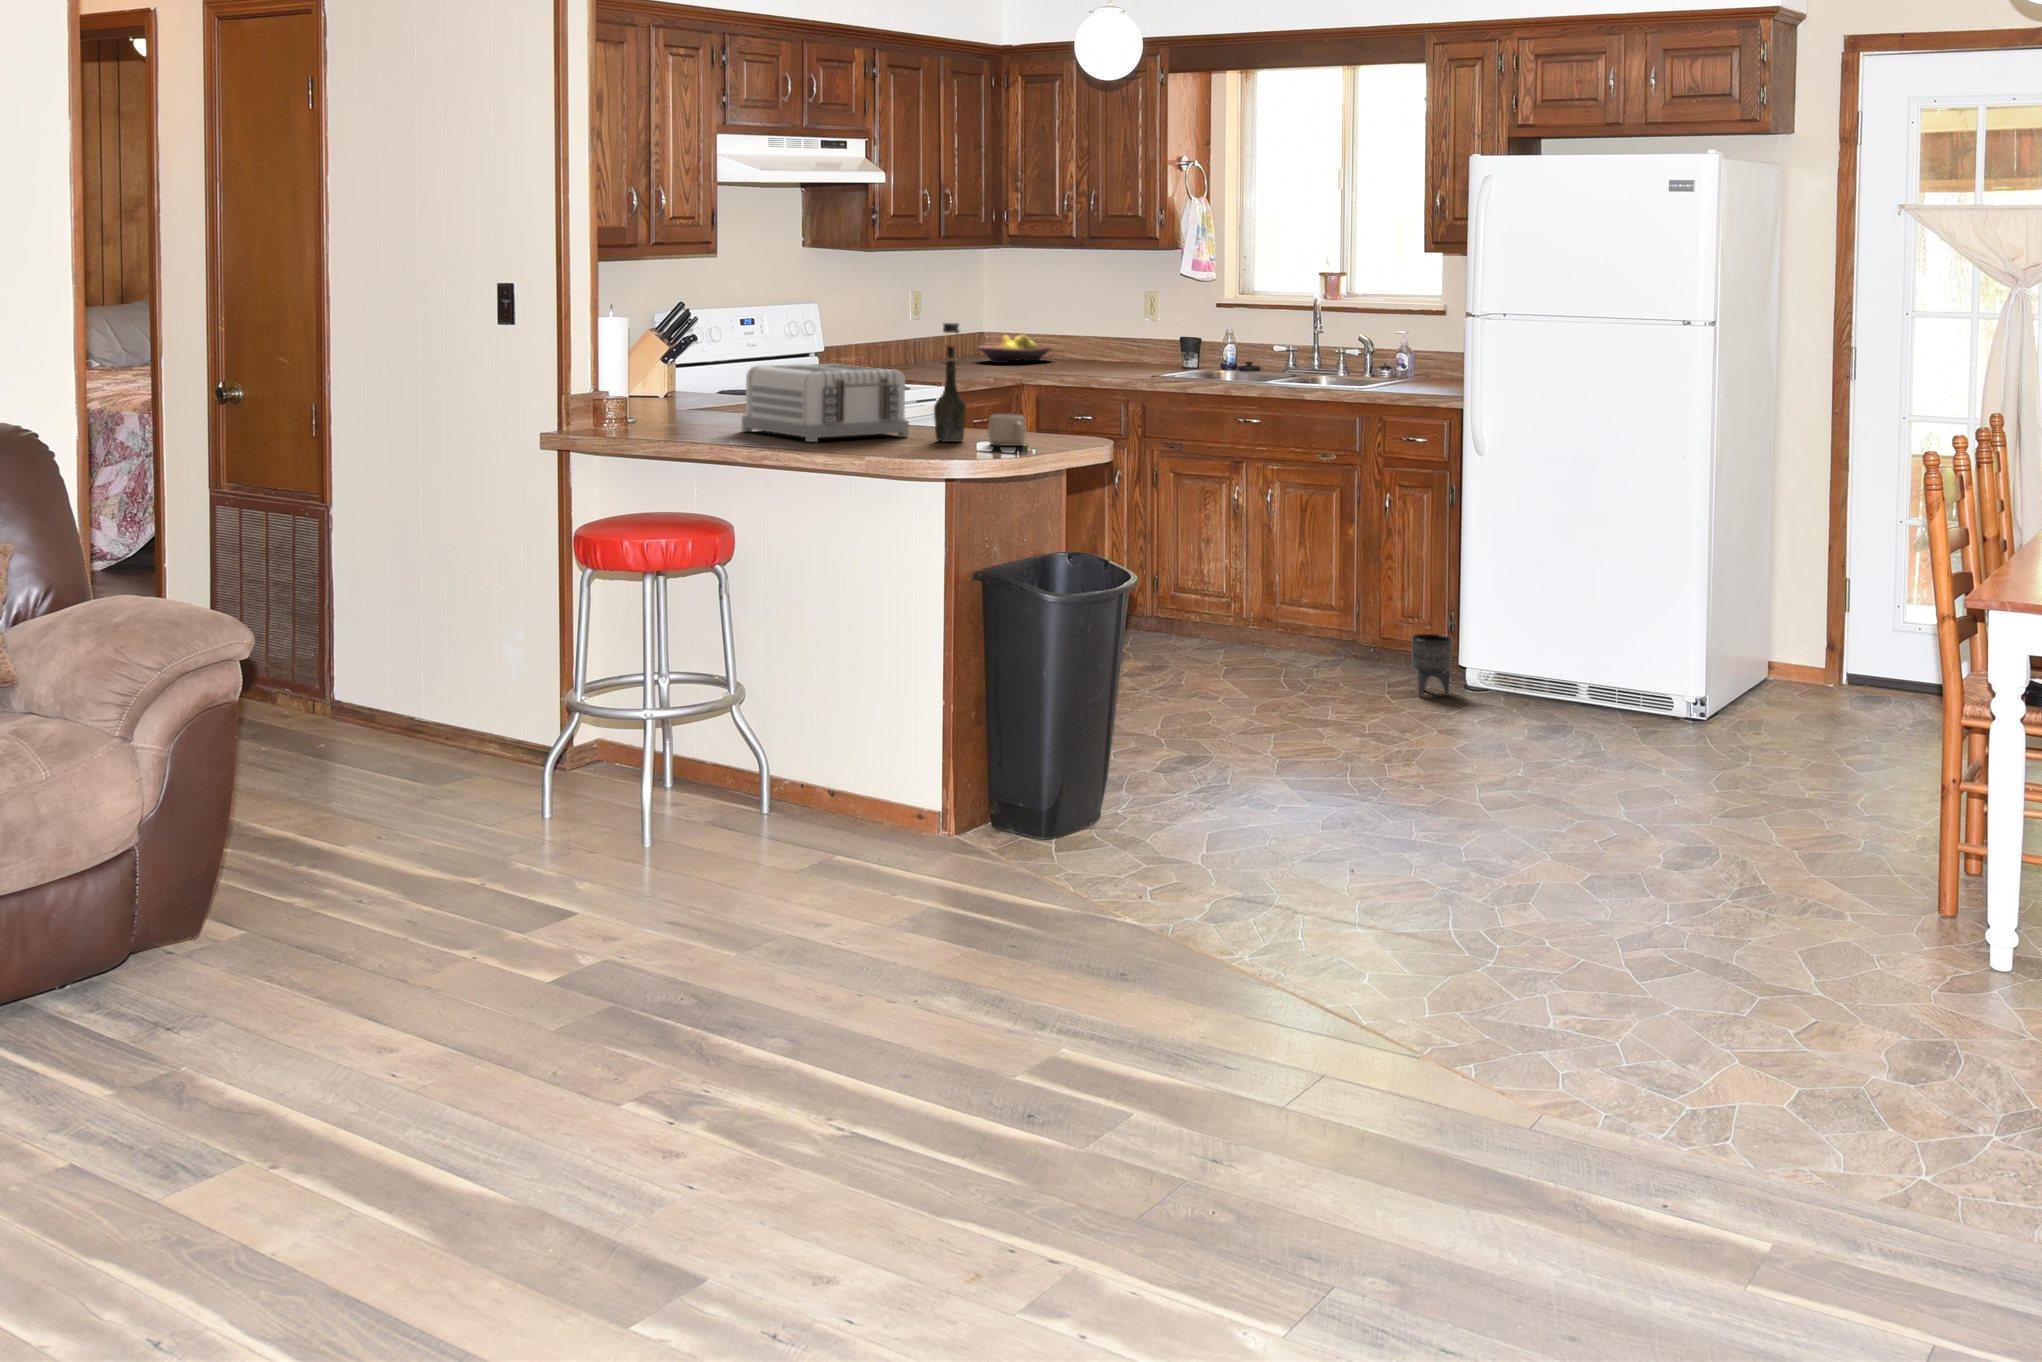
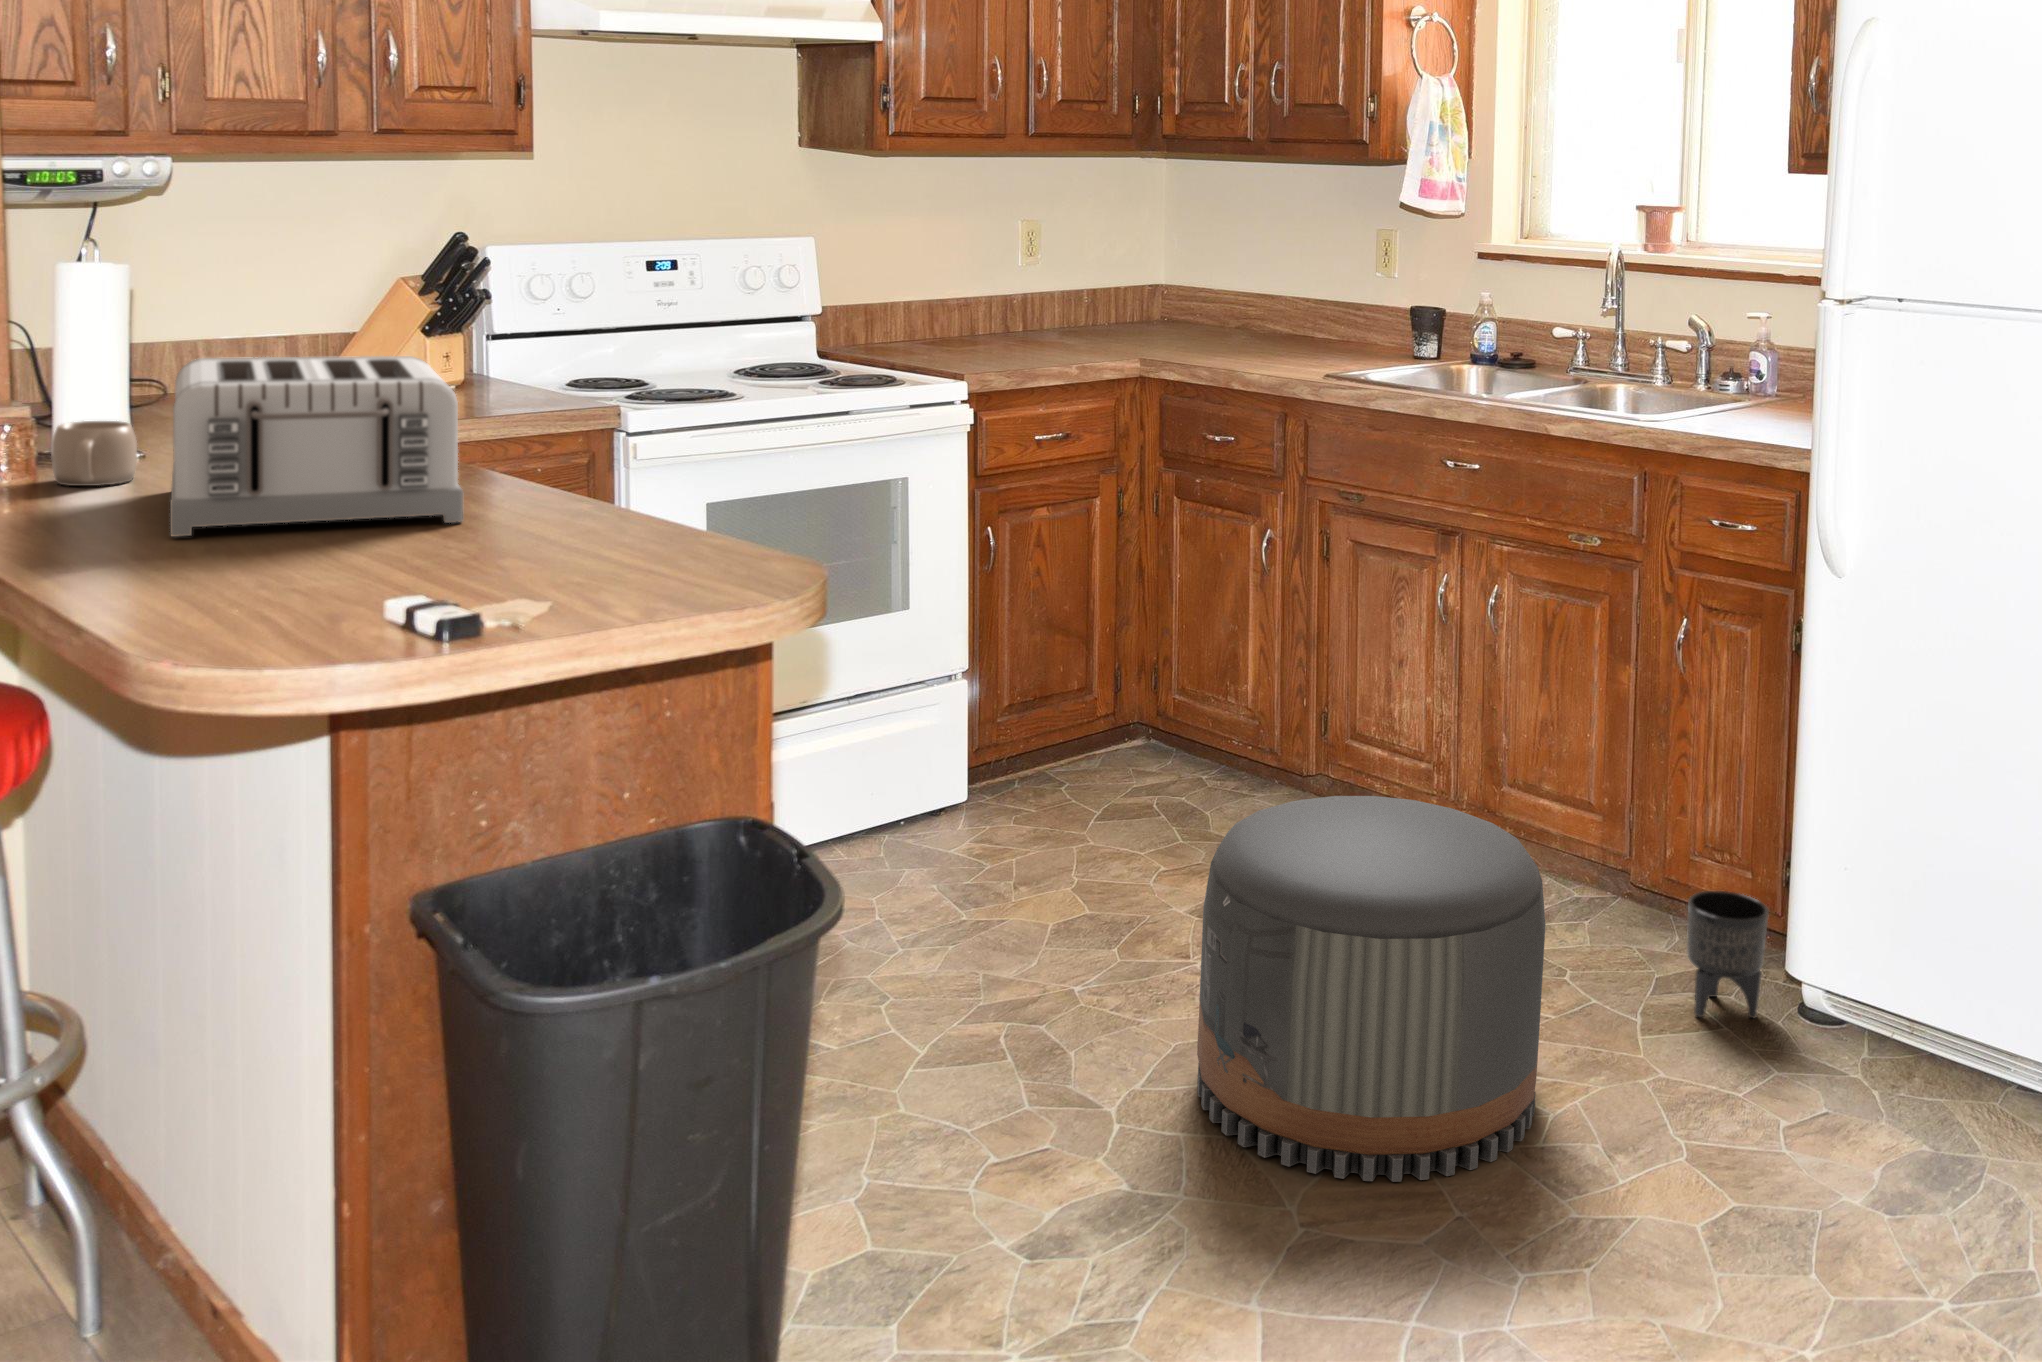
bottle: present [934,323,966,442] -> none [463,284,540,549]
fruit bowl: present [978,334,1052,363] -> none [1137,291,1264,335]
mug: present [988,414,1026,446] -> present [51,421,137,486]
pouf: none [1191,582,1364,747] -> present [1197,796,1546,1182]

